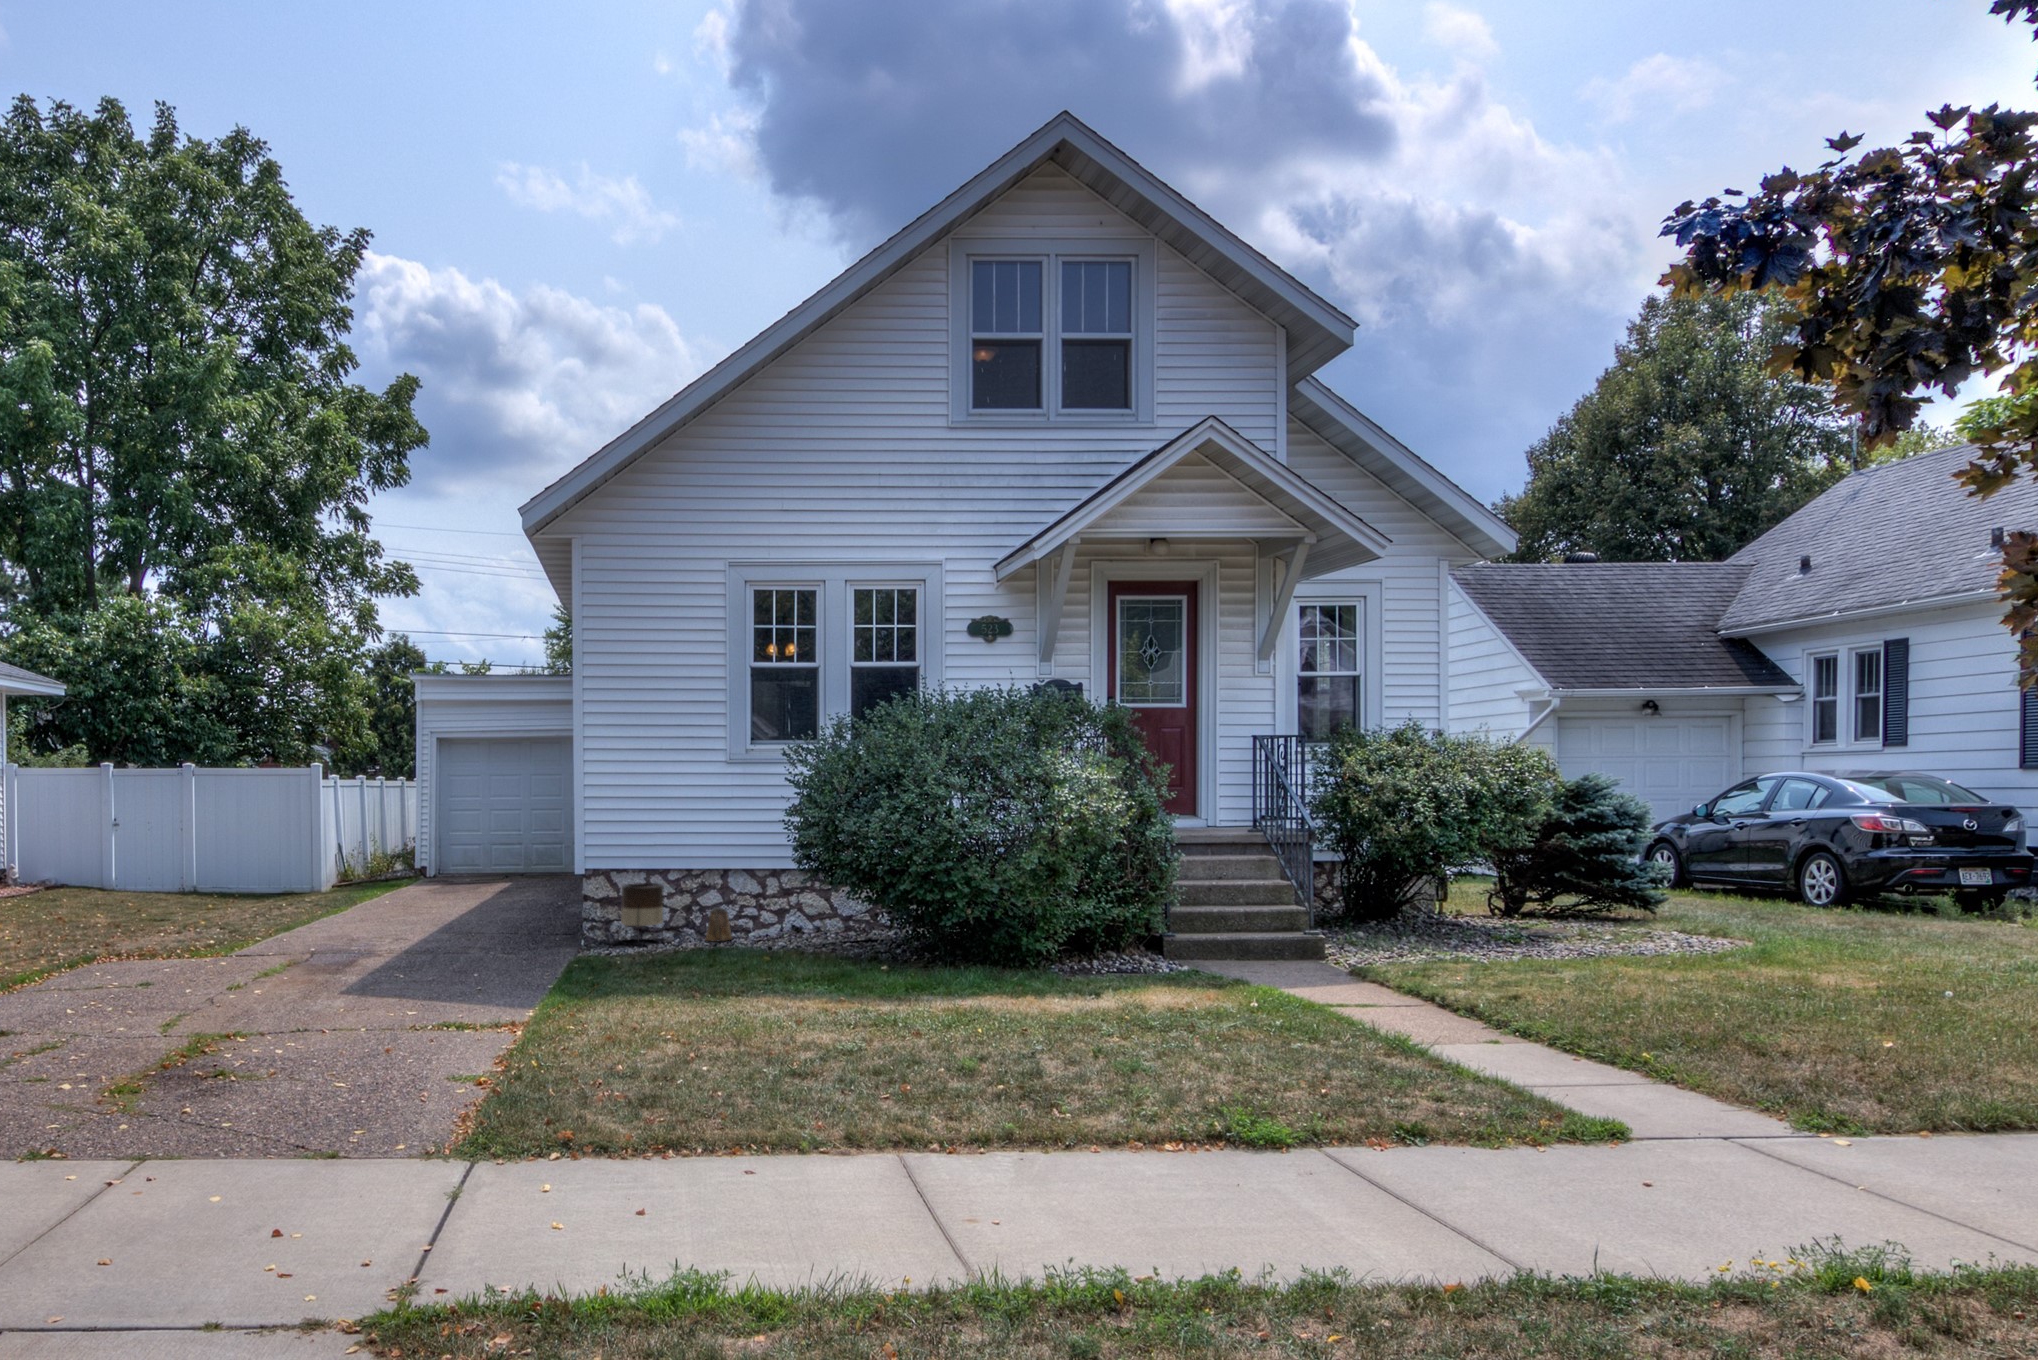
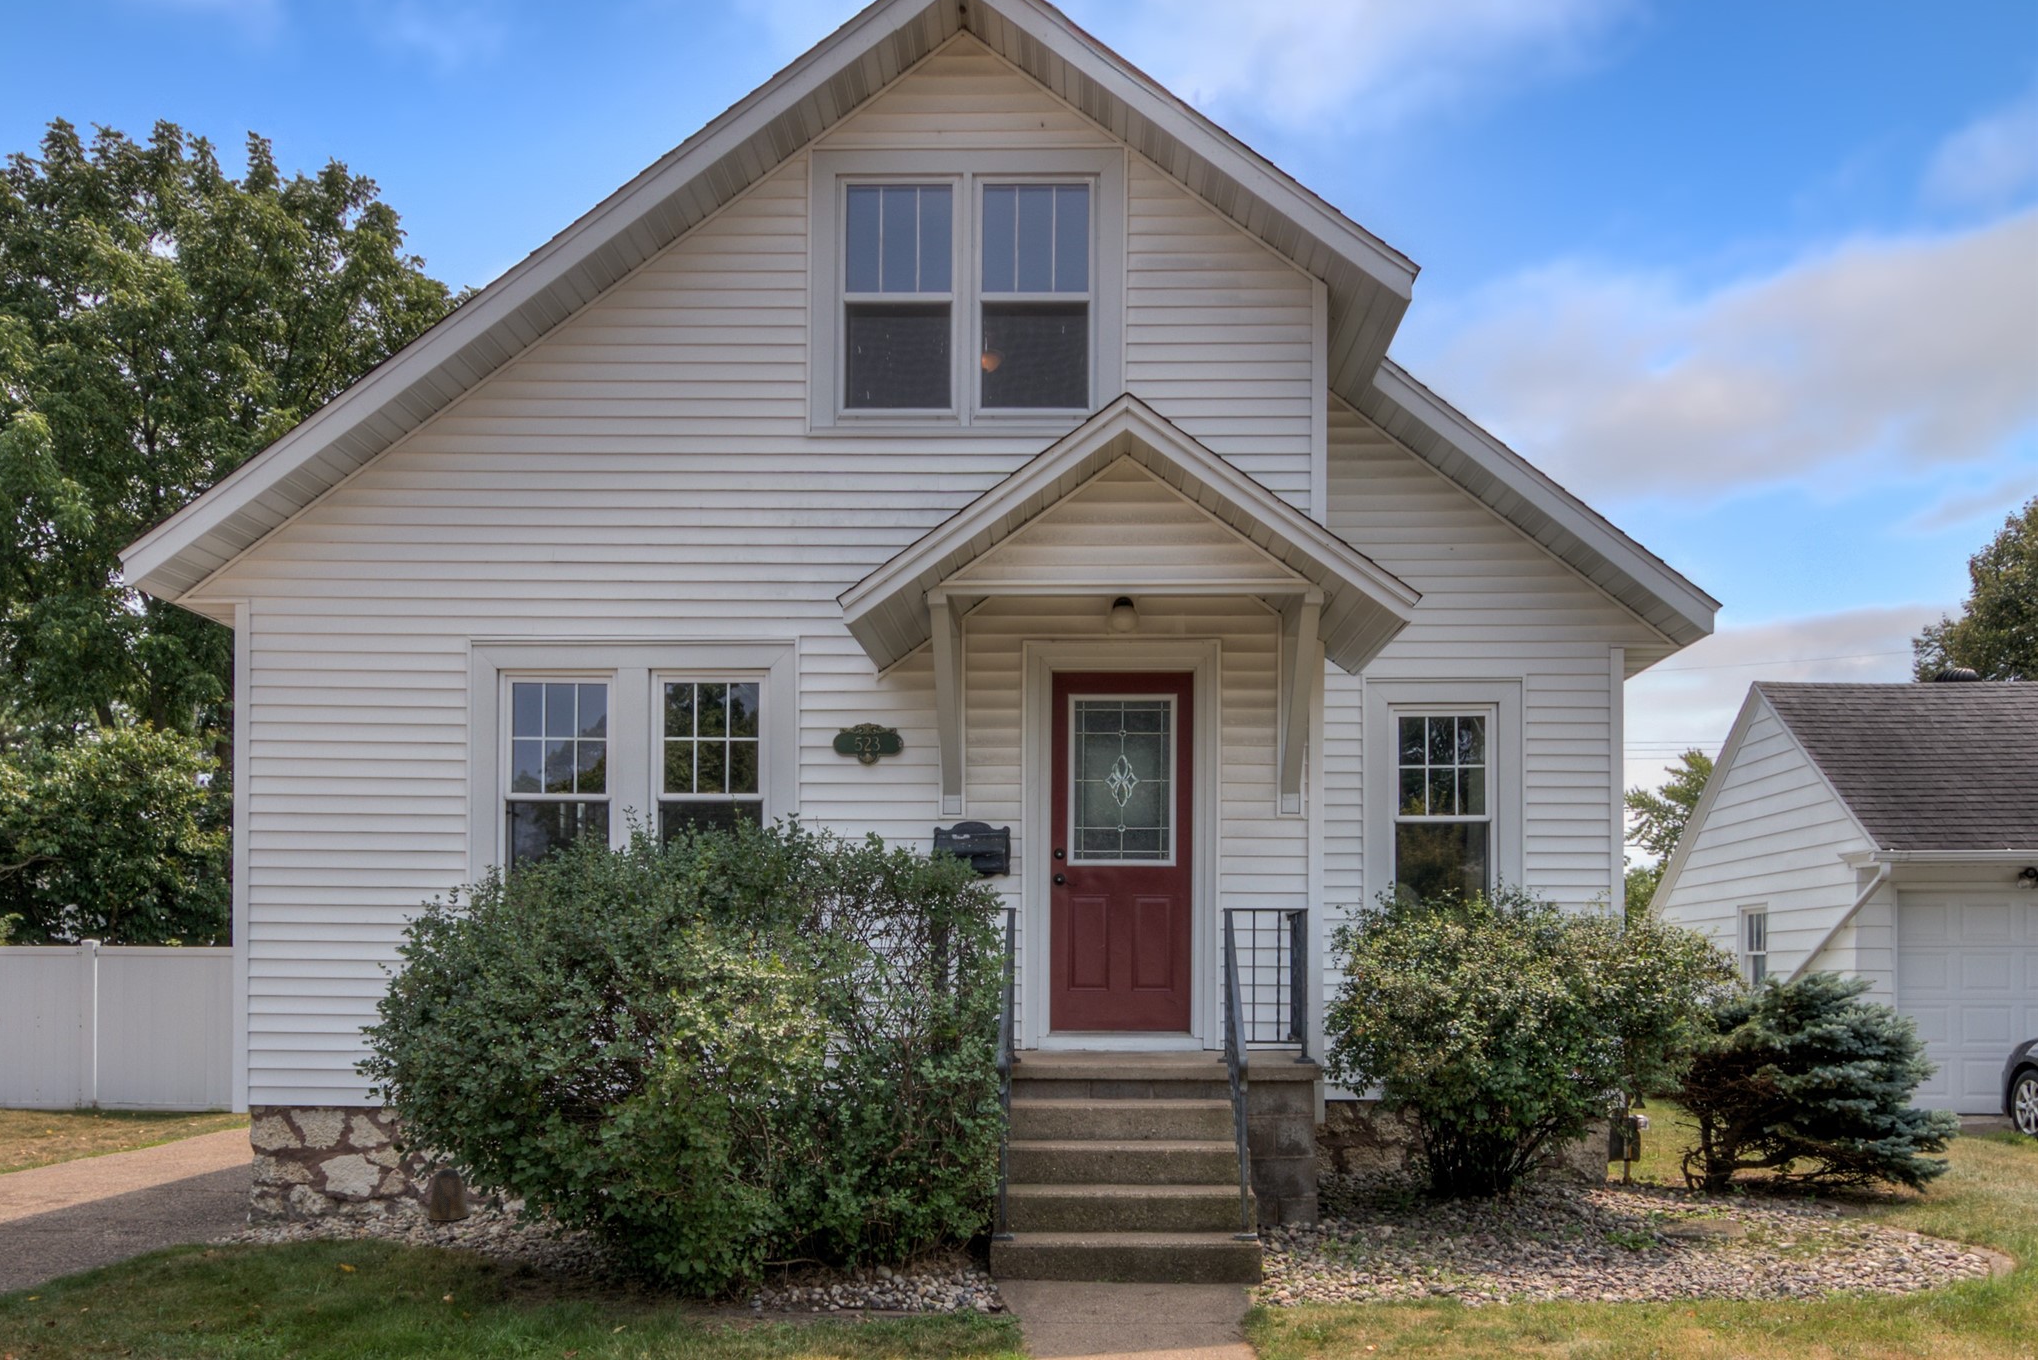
planter: present [621,883,663,939] -> none [301,1128,367,1224]

